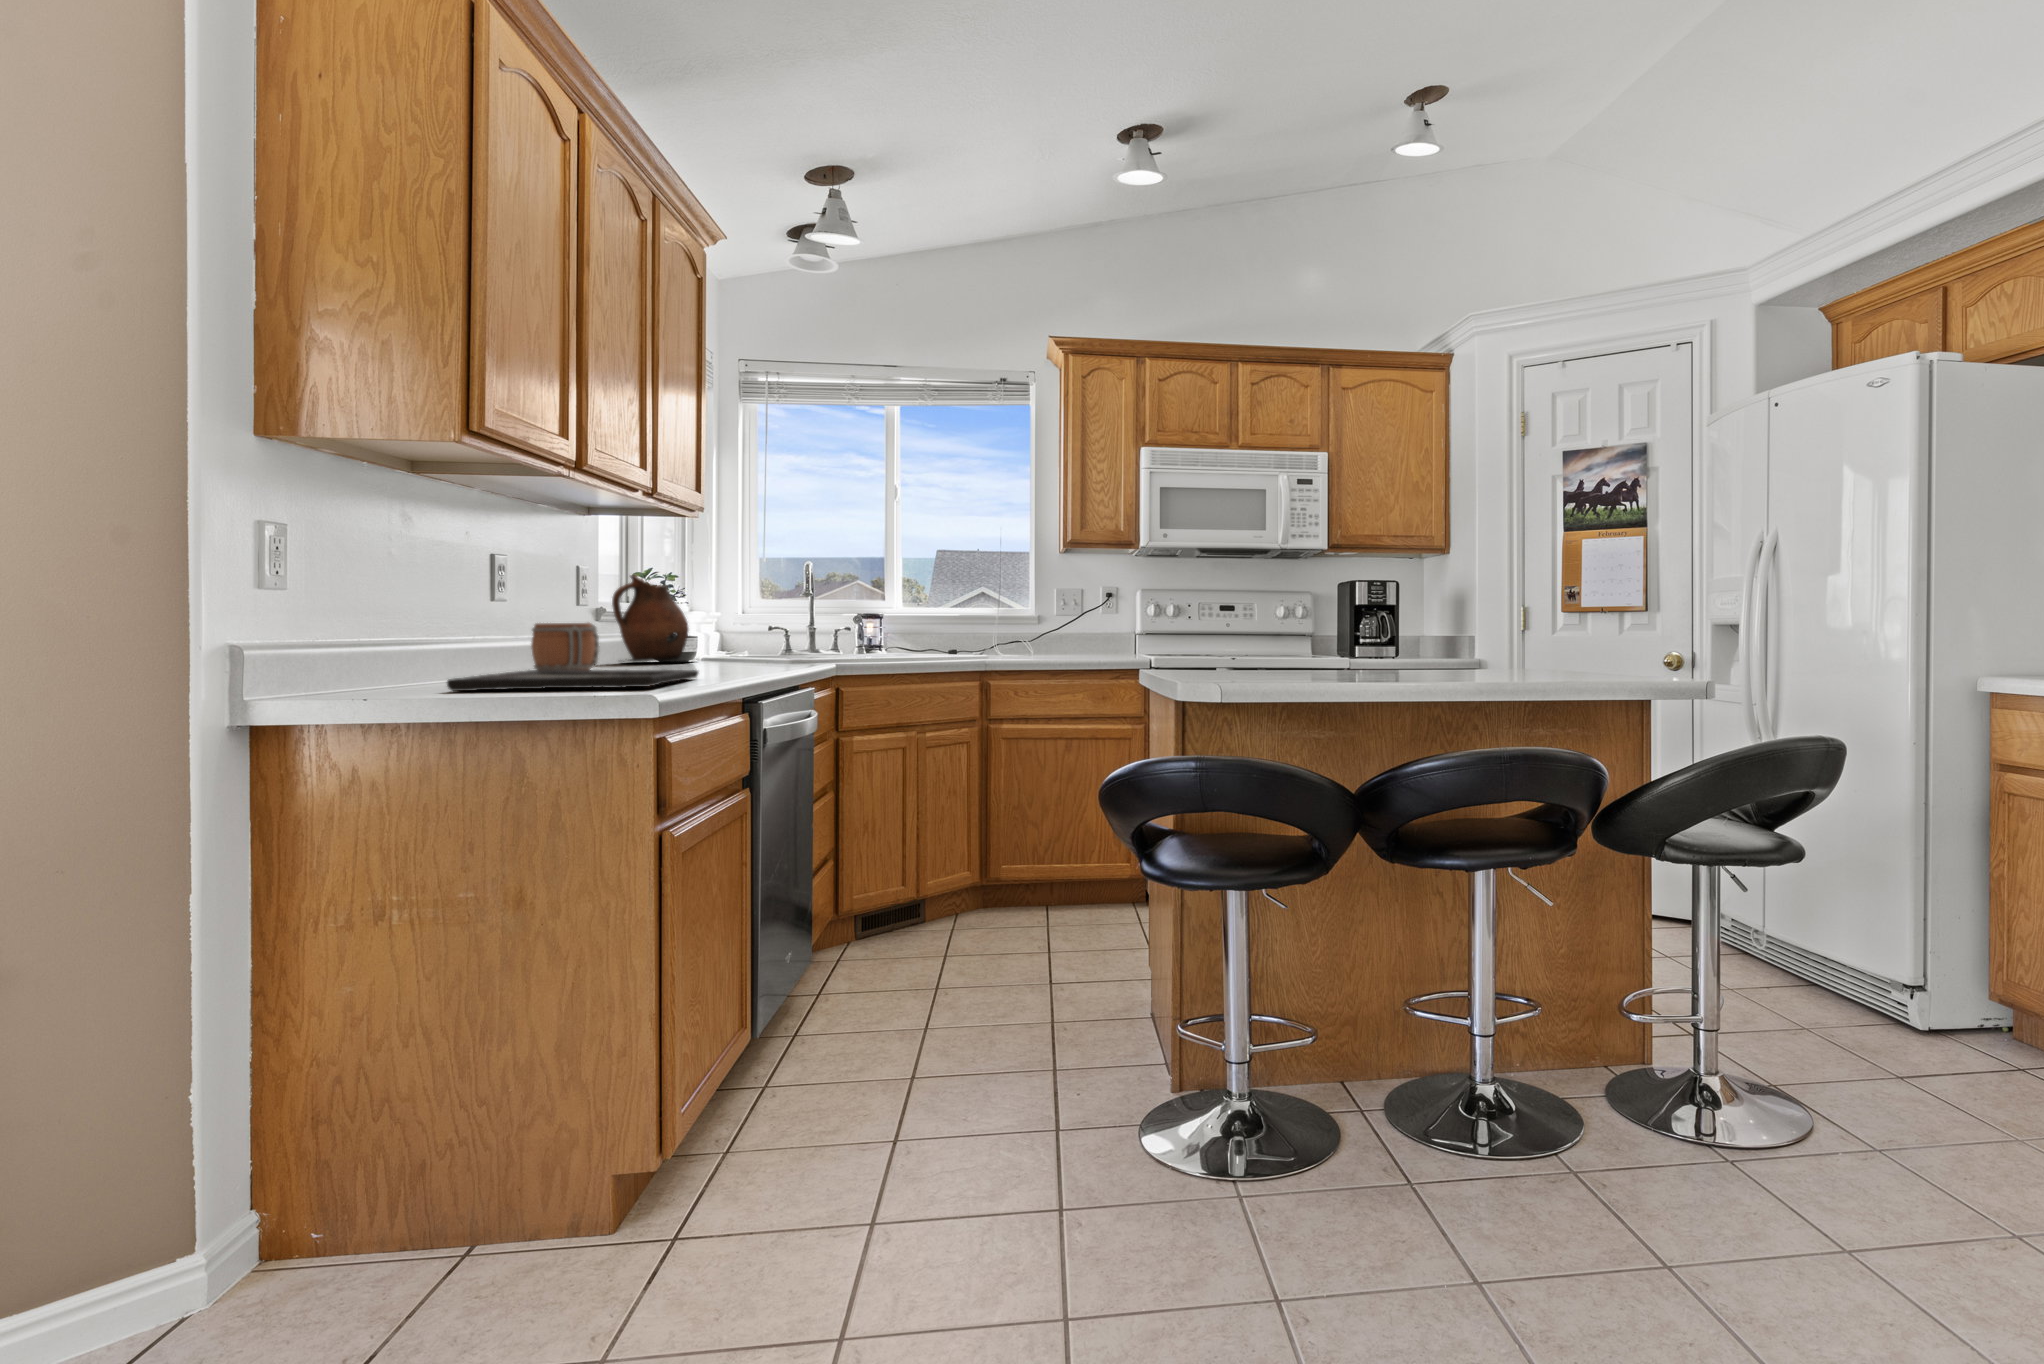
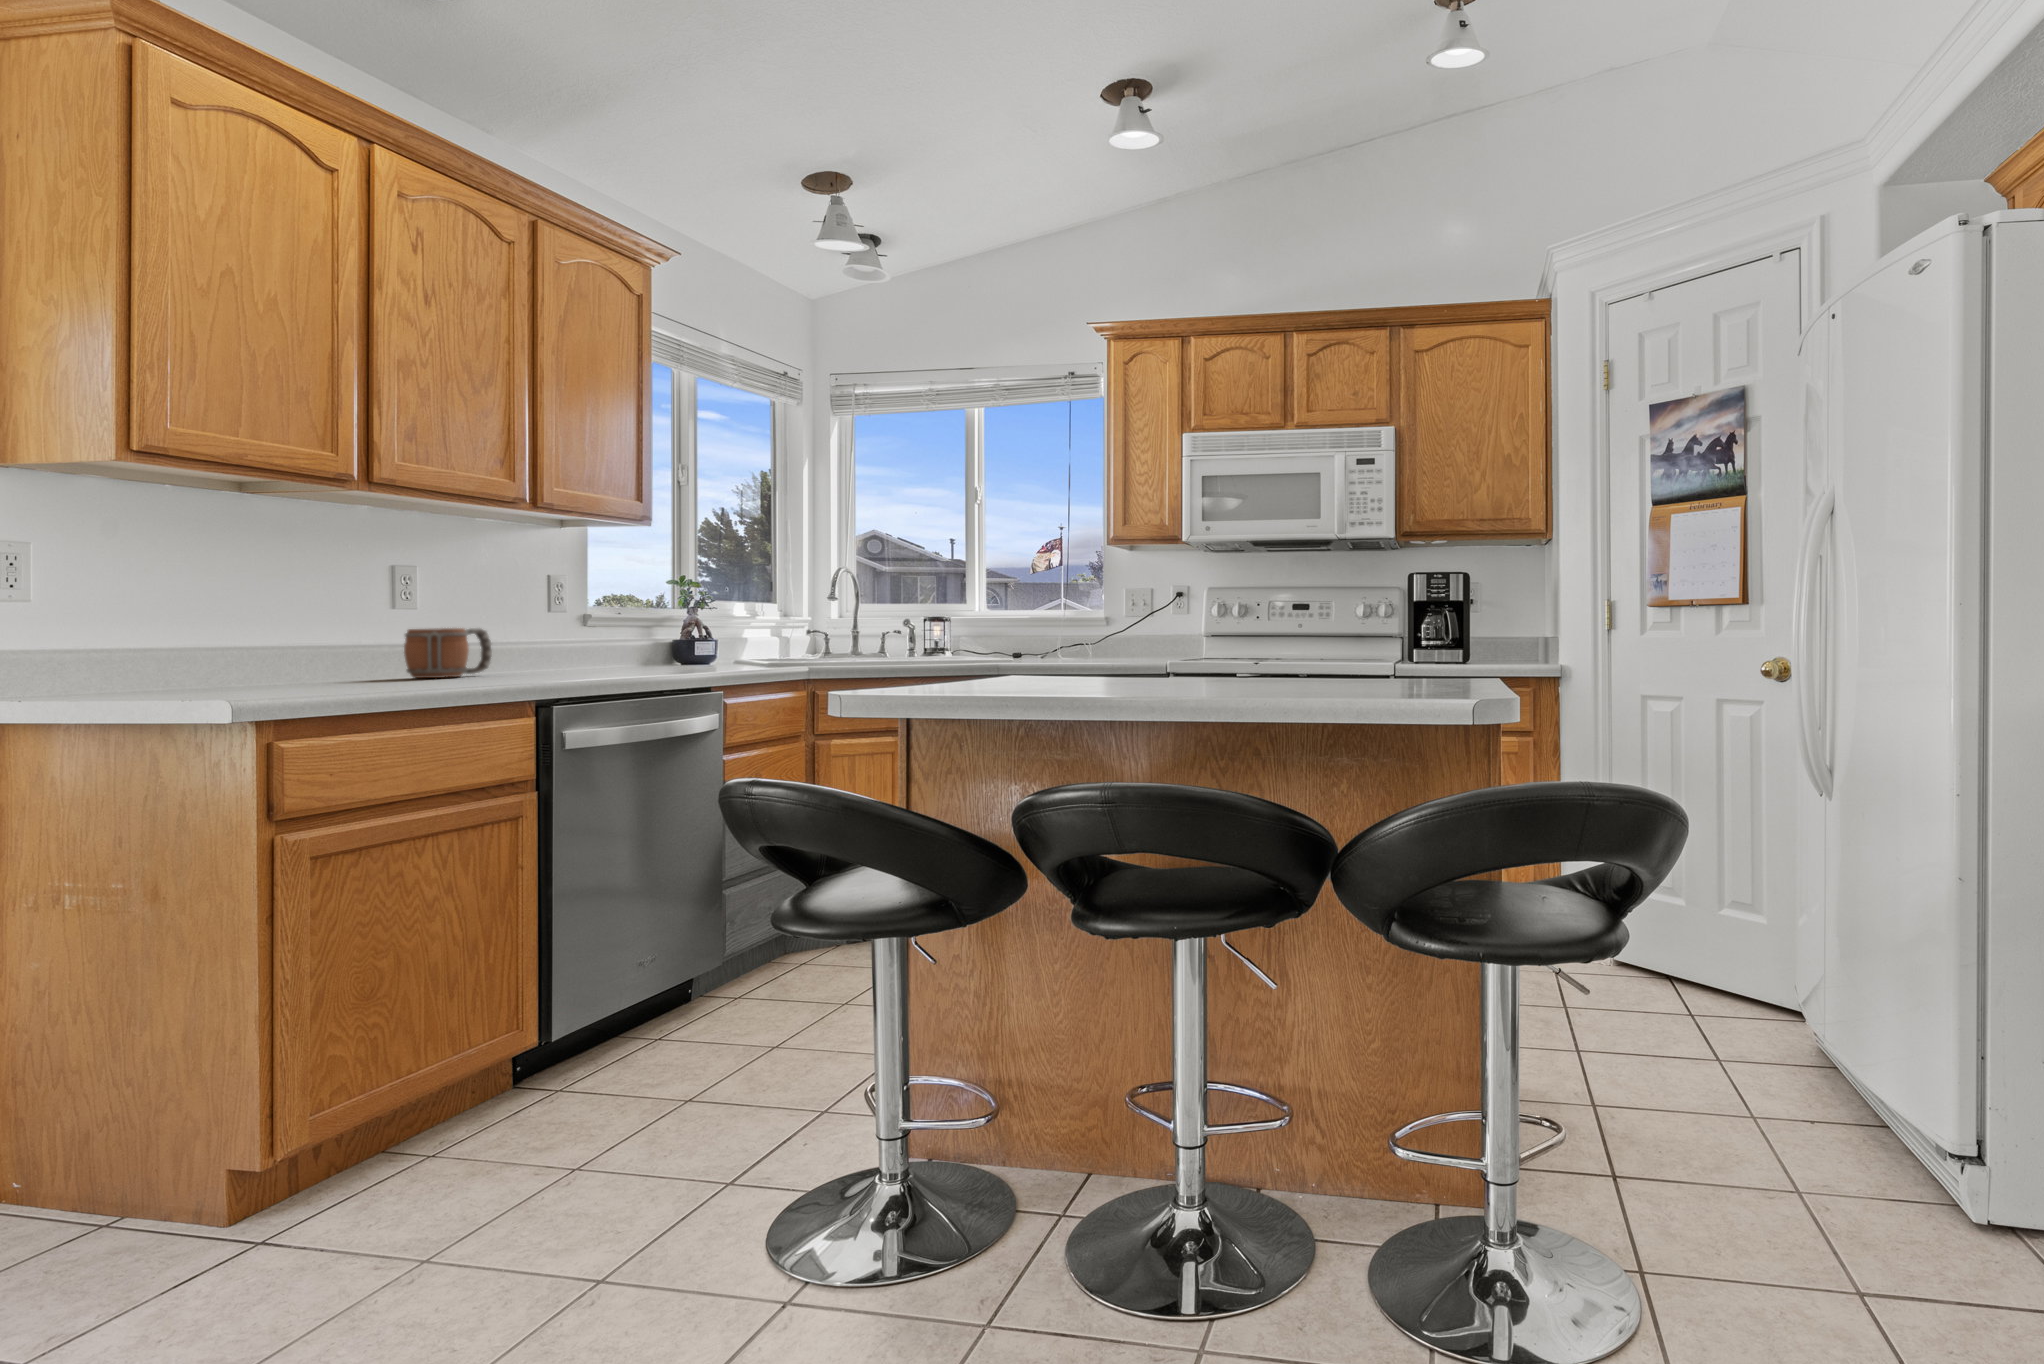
ceramic pitcher: present [612,575,697,662] -> none [588,582,680,666]
tray: present [447,670,698,691] -> none [151,675,479,696]

